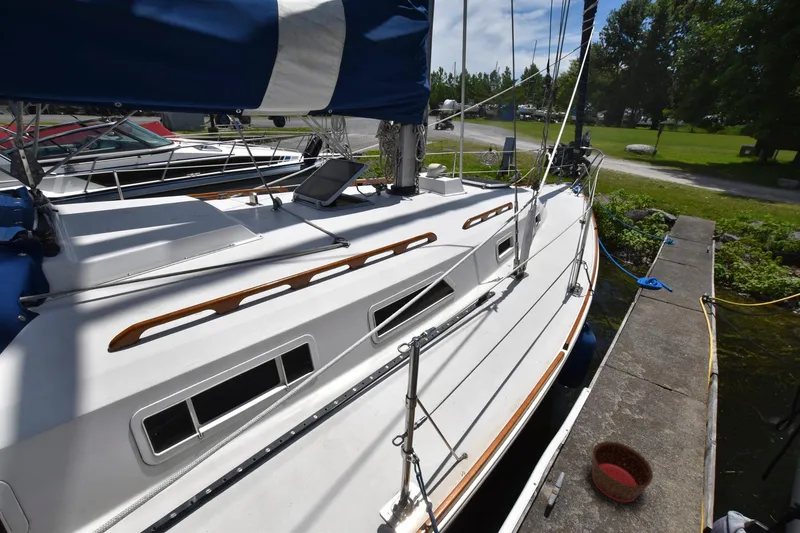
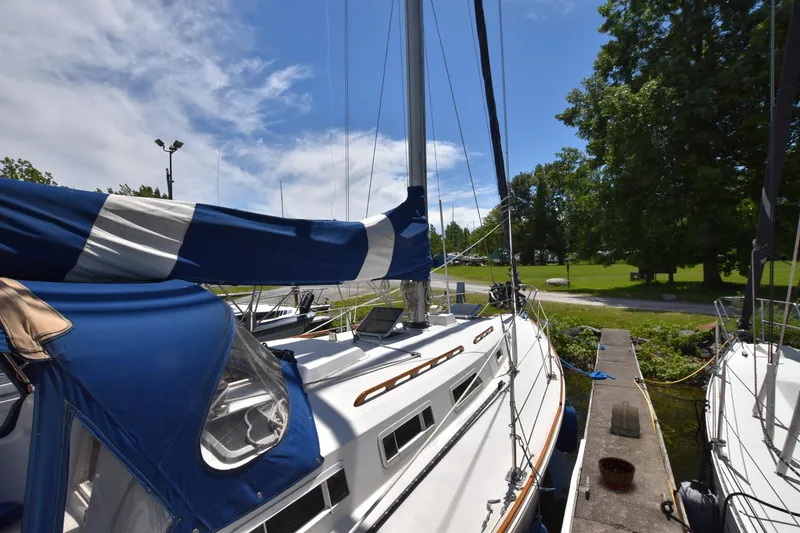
backpack: none [637,345,693,401] -> present [610,401,640,438]

